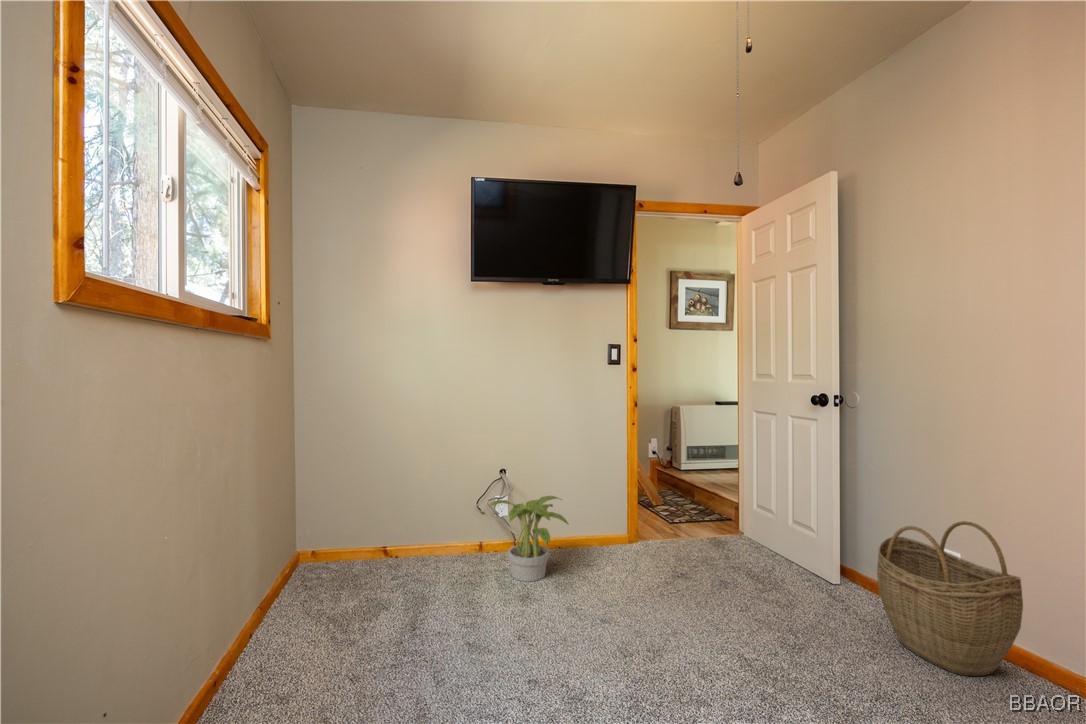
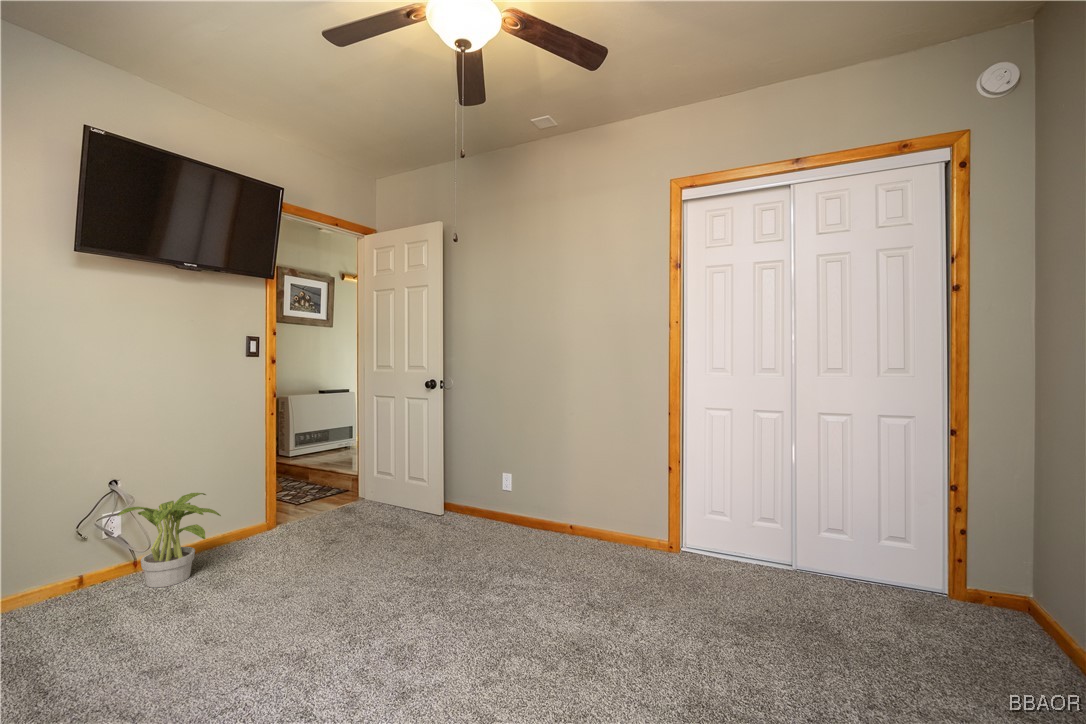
woven basket: present [877,521,1023,676] -> none [472,452,542,541]

